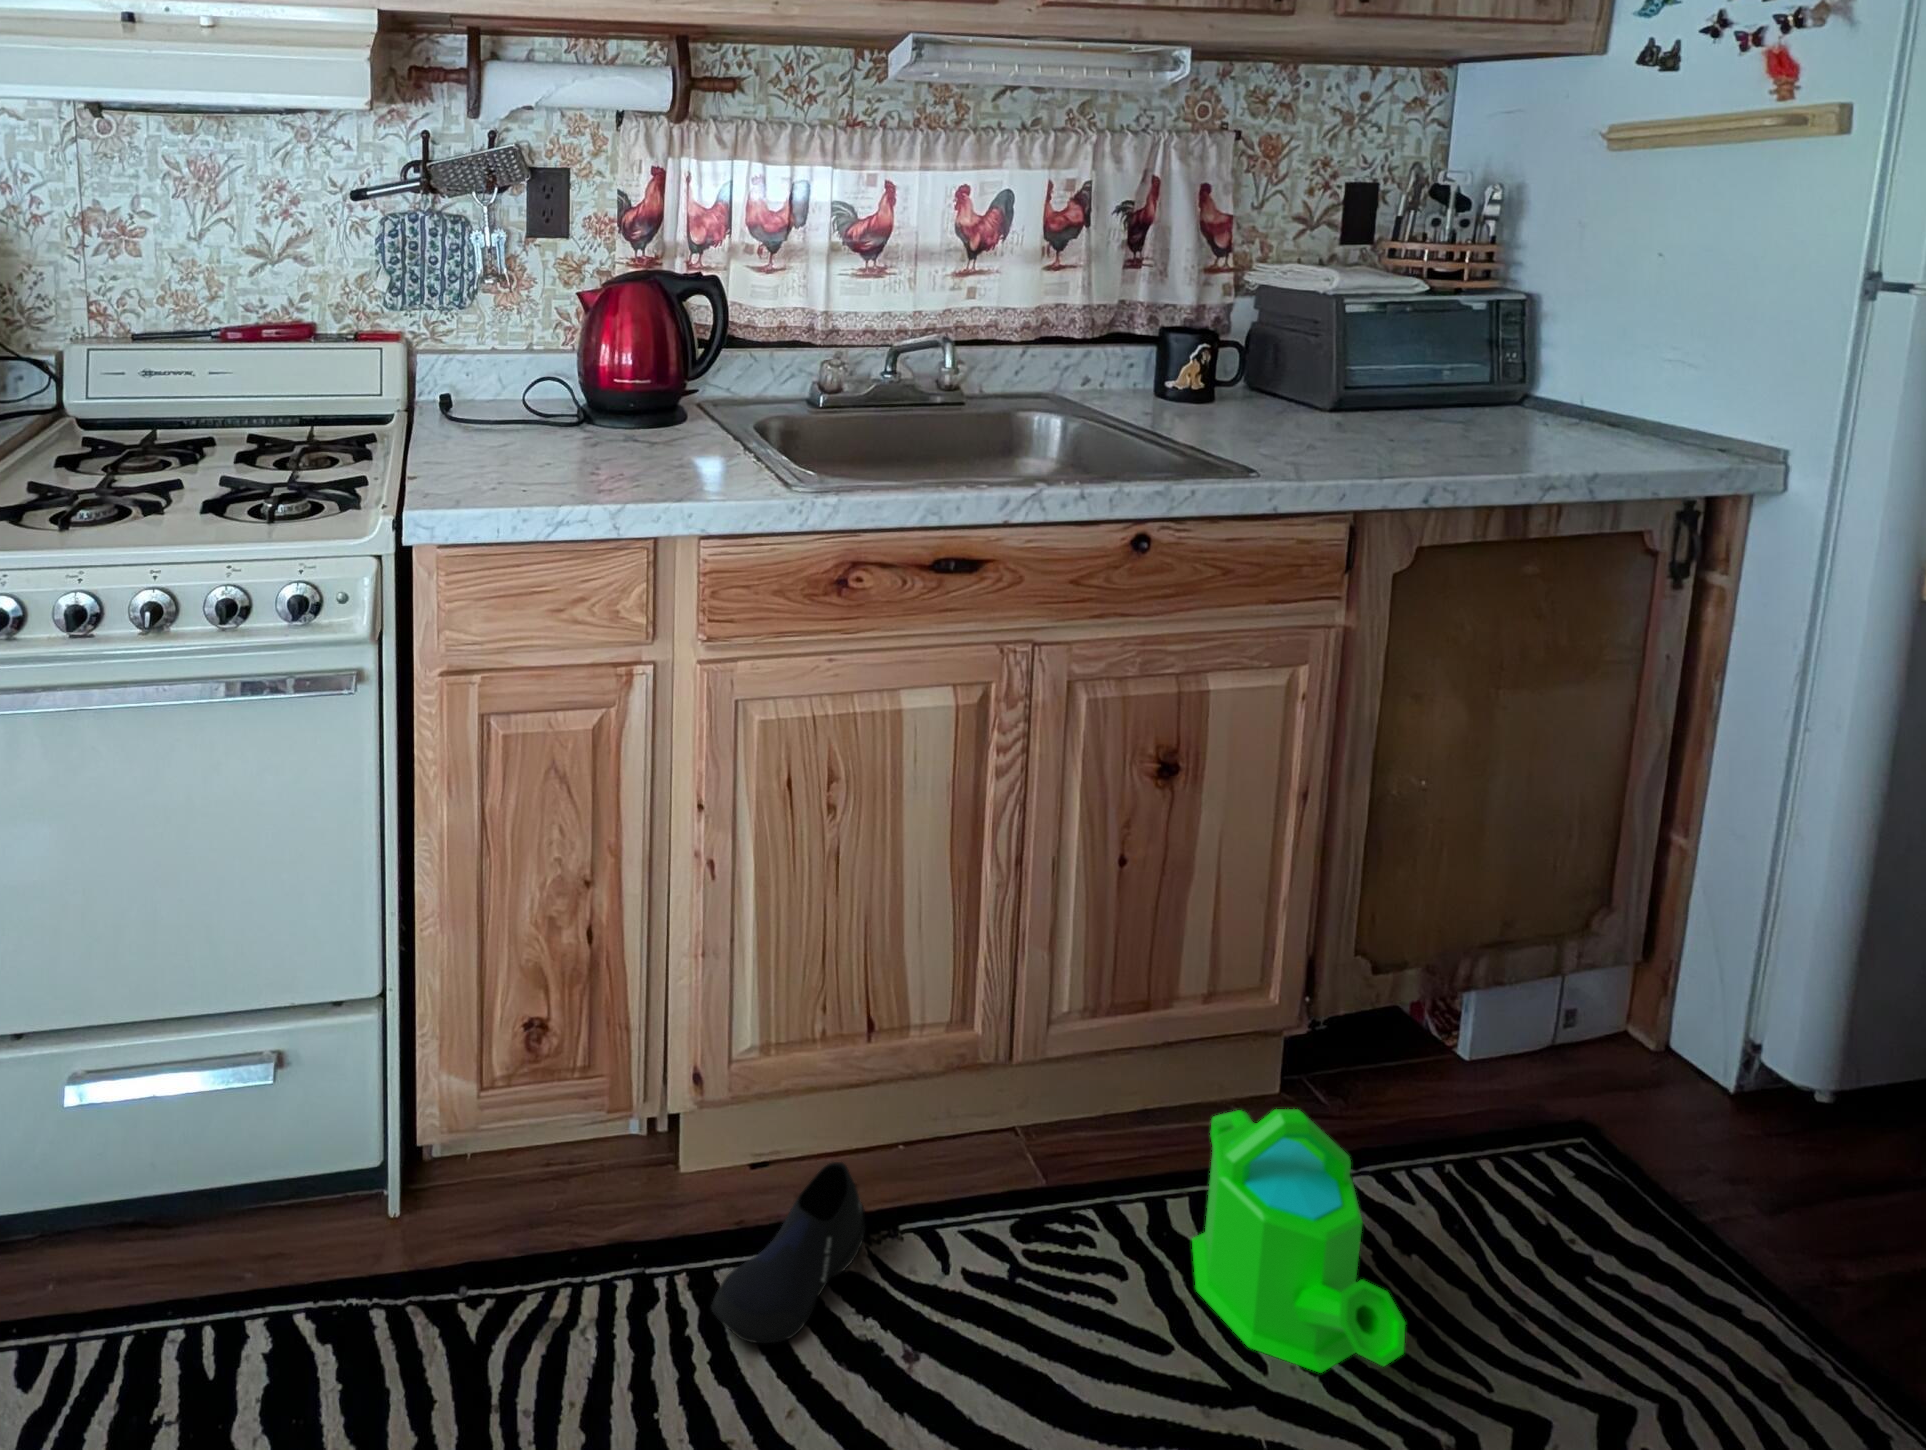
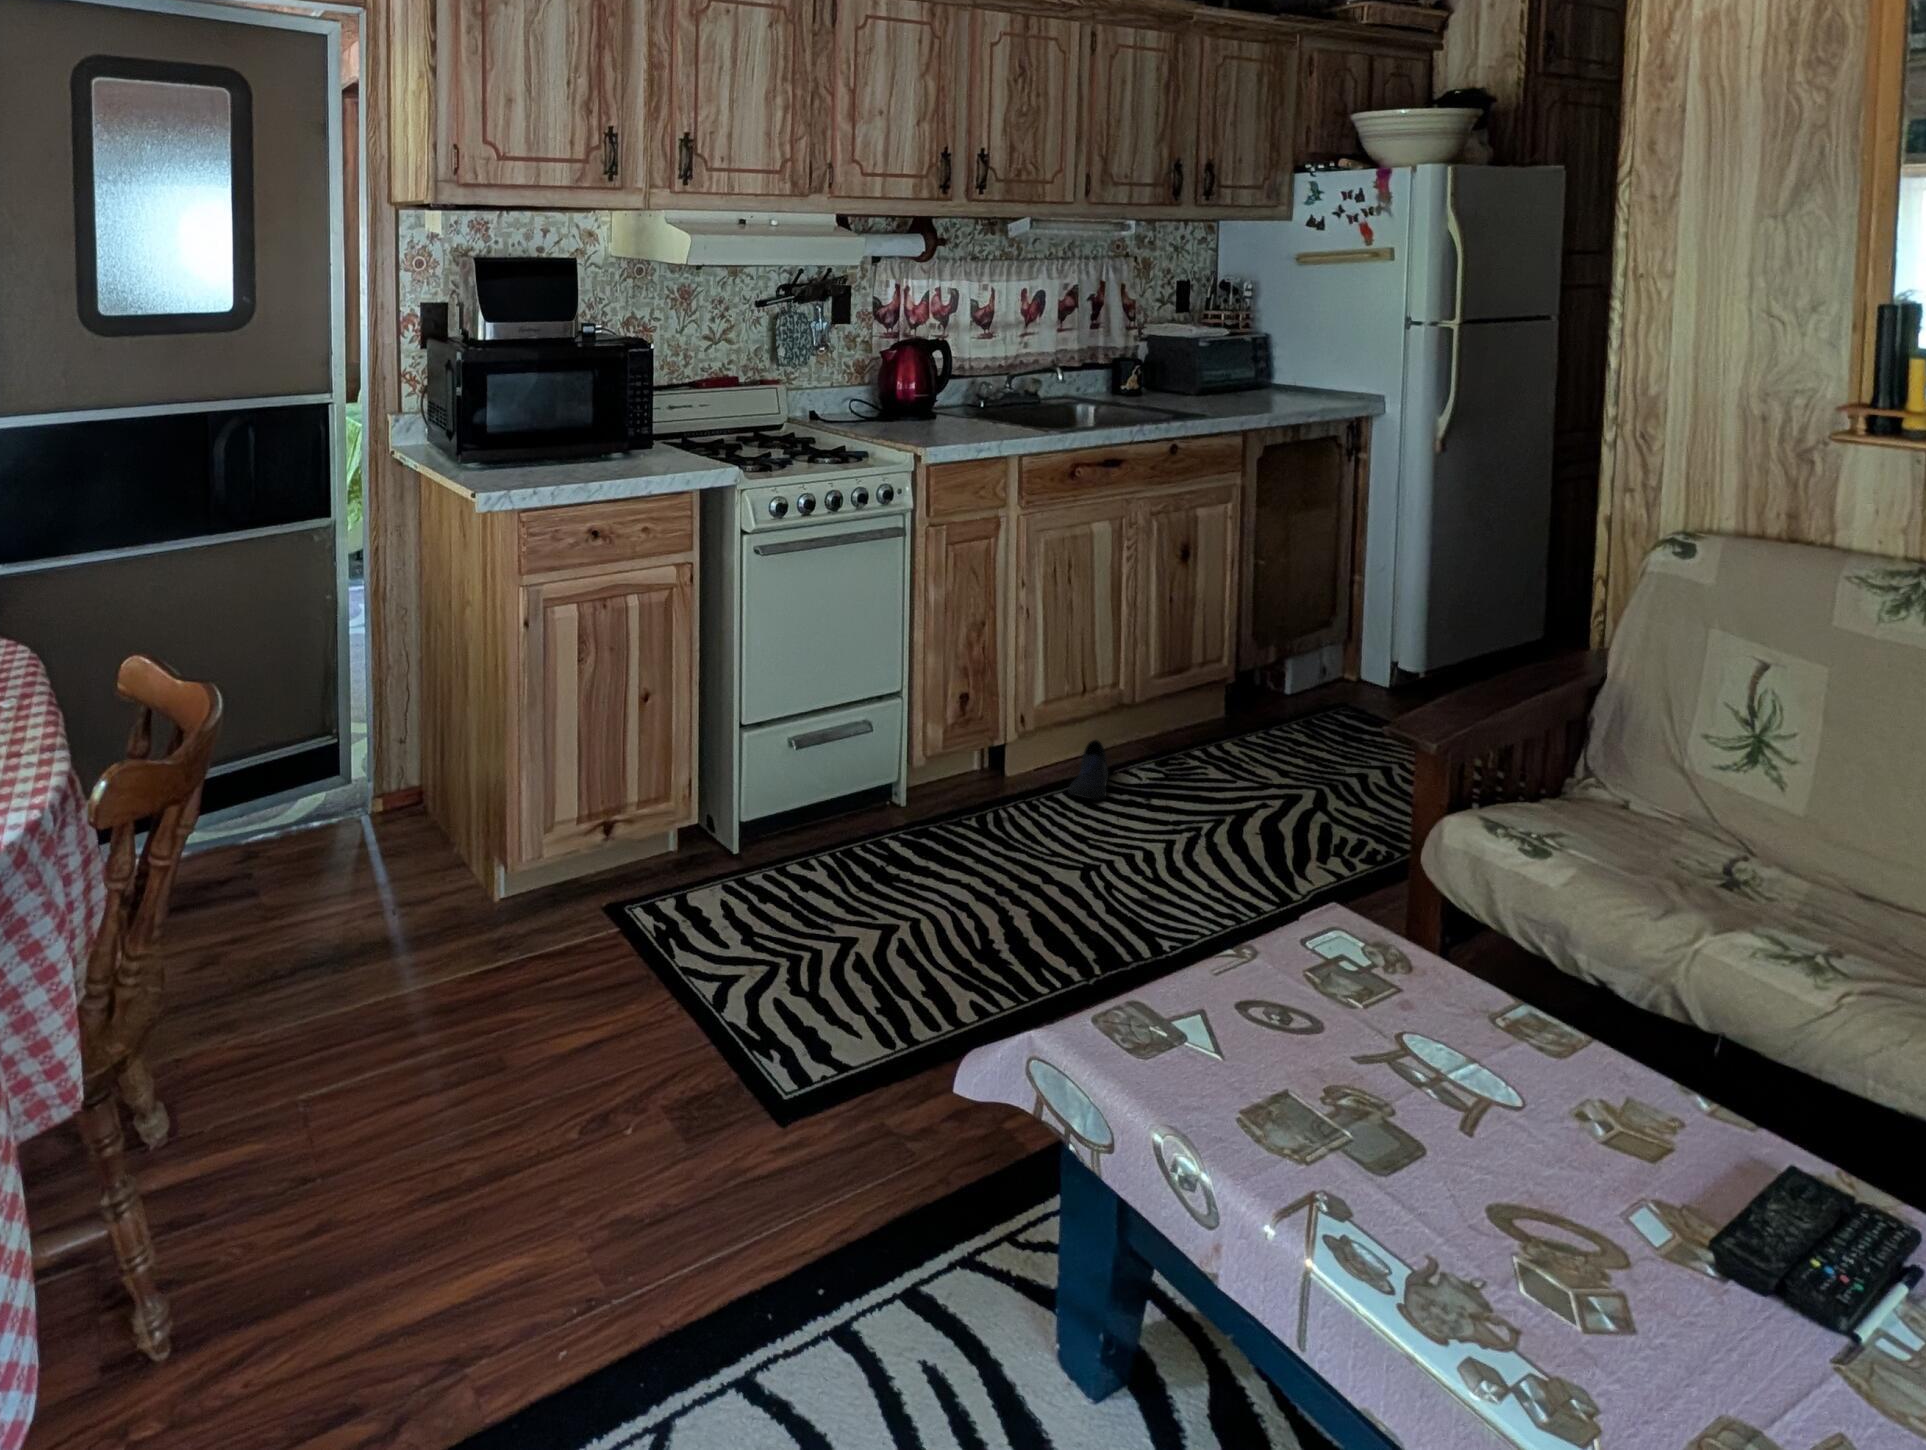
watering can: present [1192,1109,1405,1373] -> none [1220,675,1323,771]

